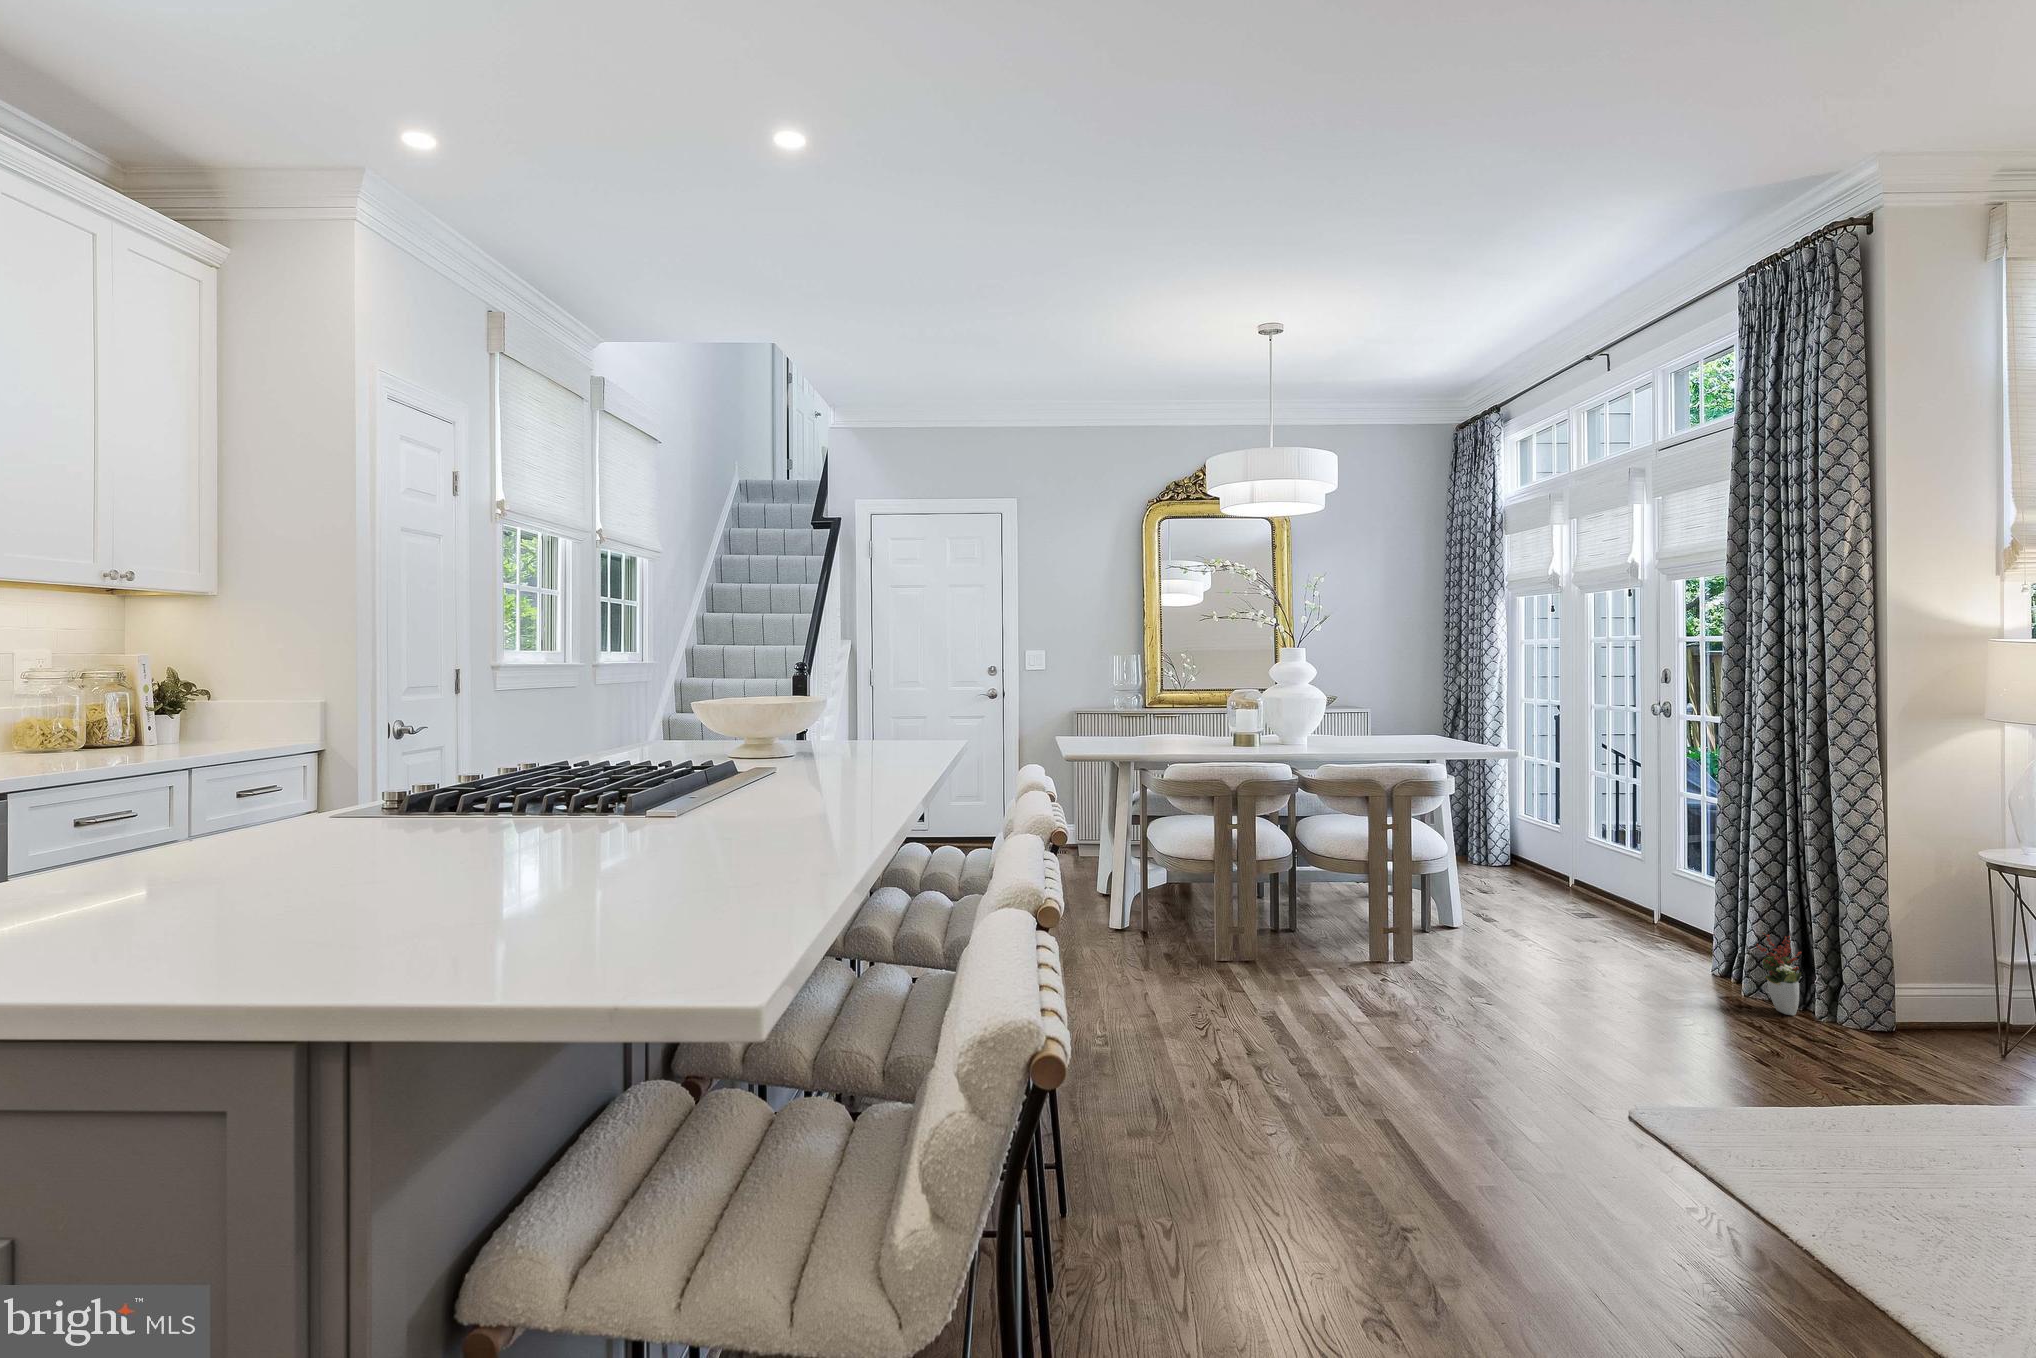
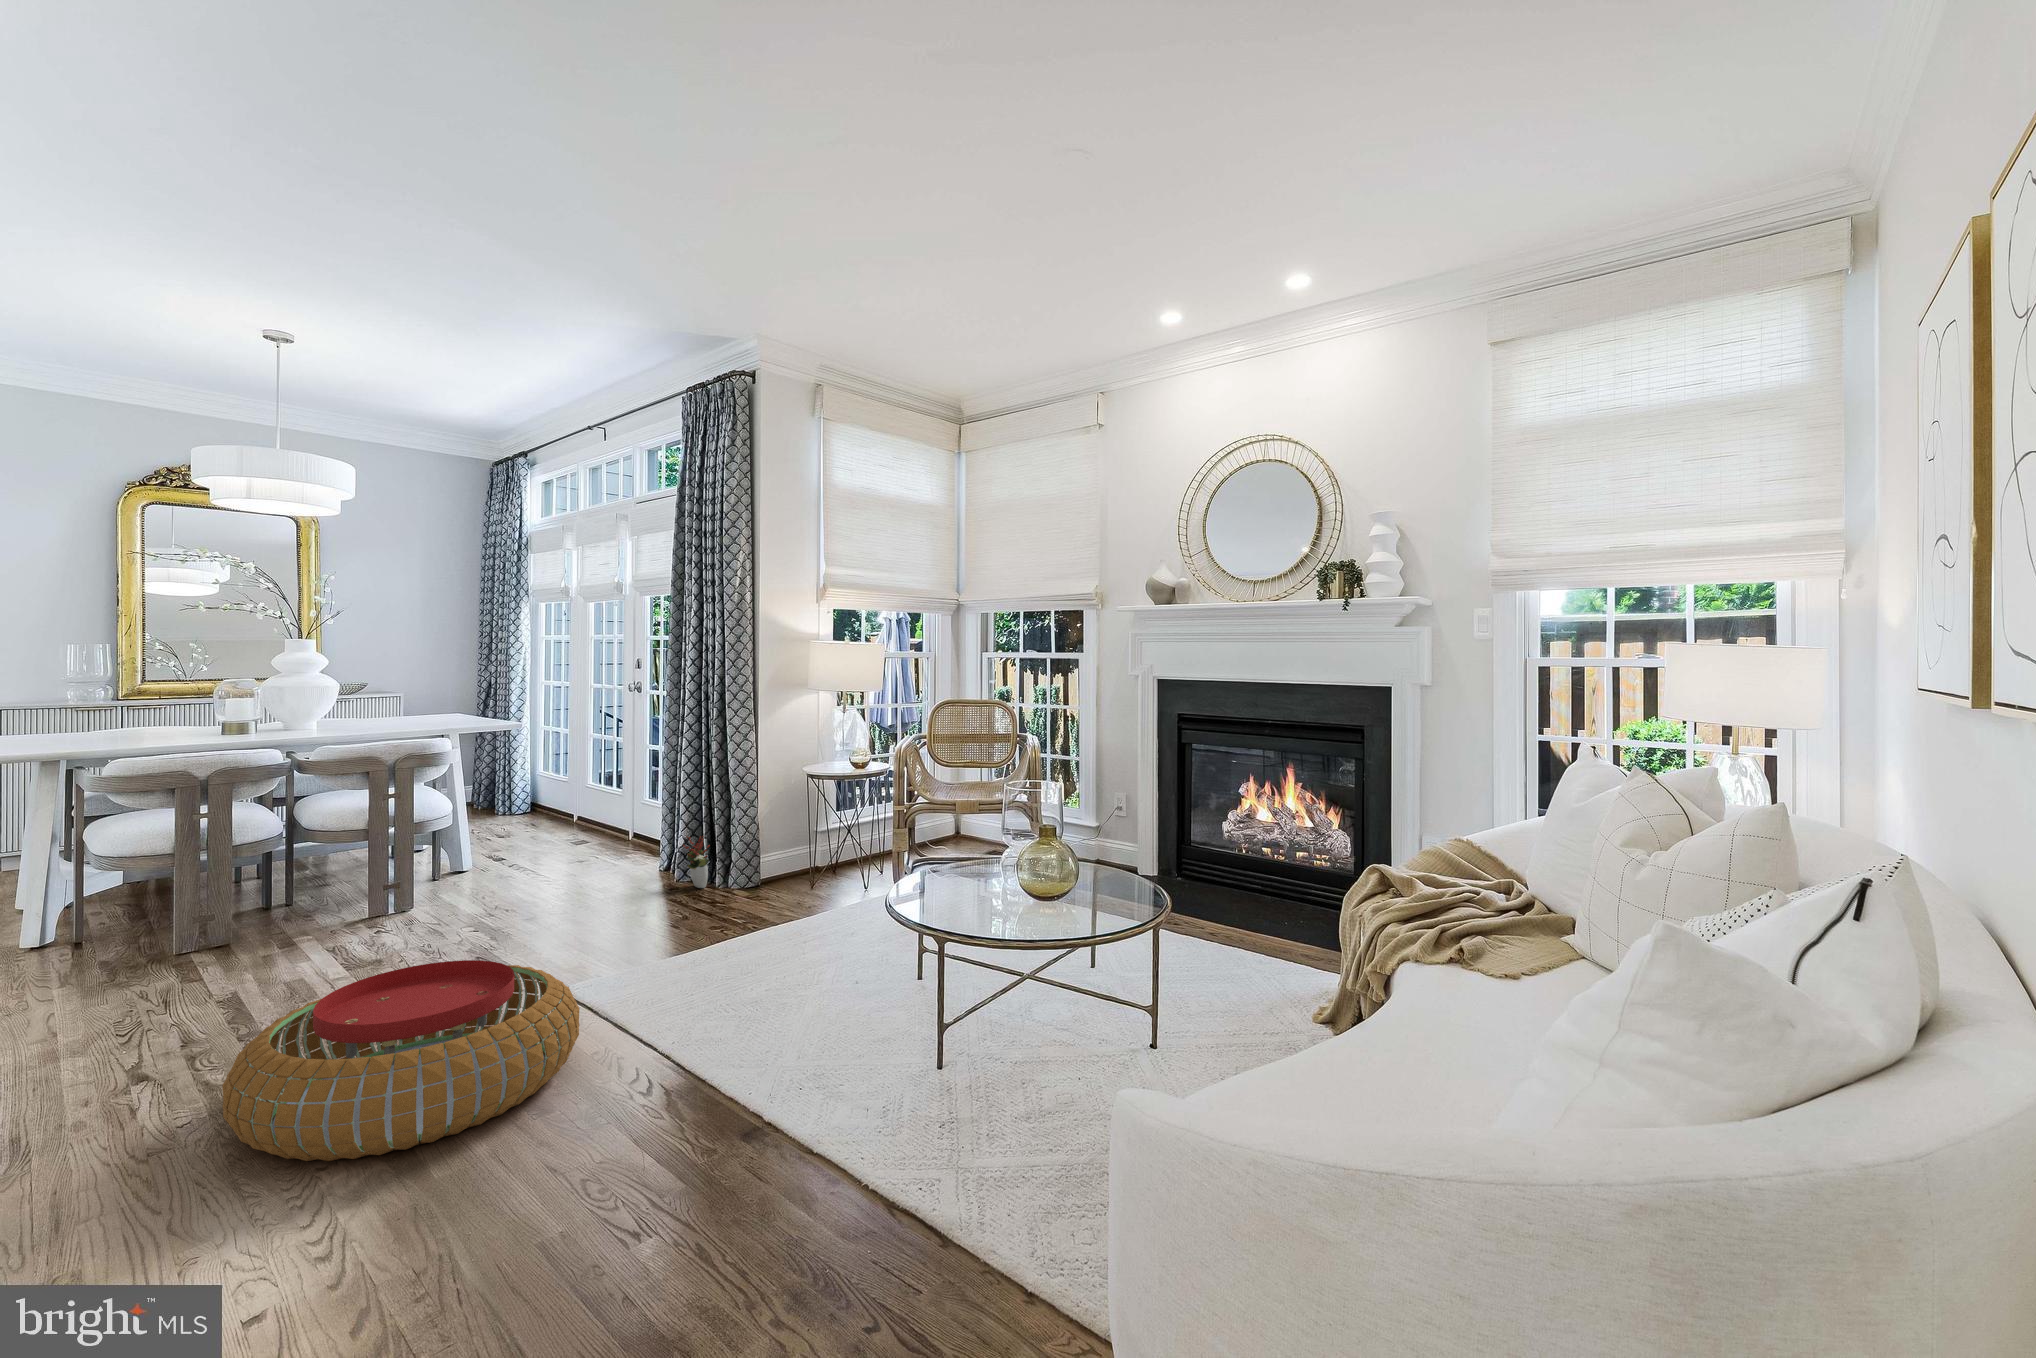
pouf: none [1313,1038,1674,1261] -> present [222,960,580,1161]

